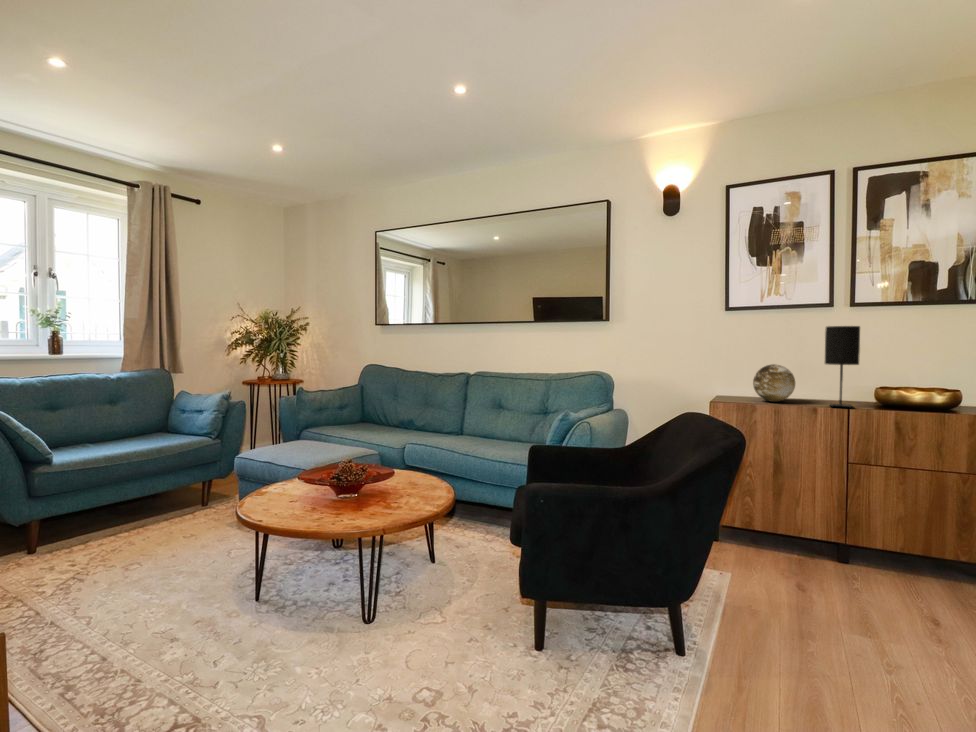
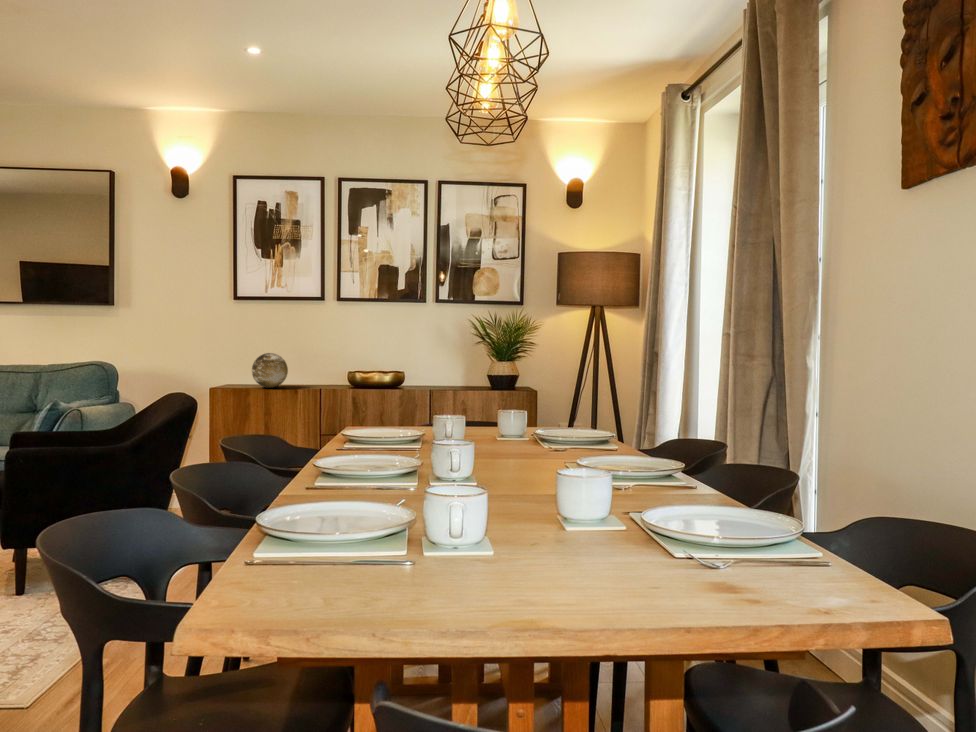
table lamp: present [825,326,860,408] -> none [308,319,334,390]

